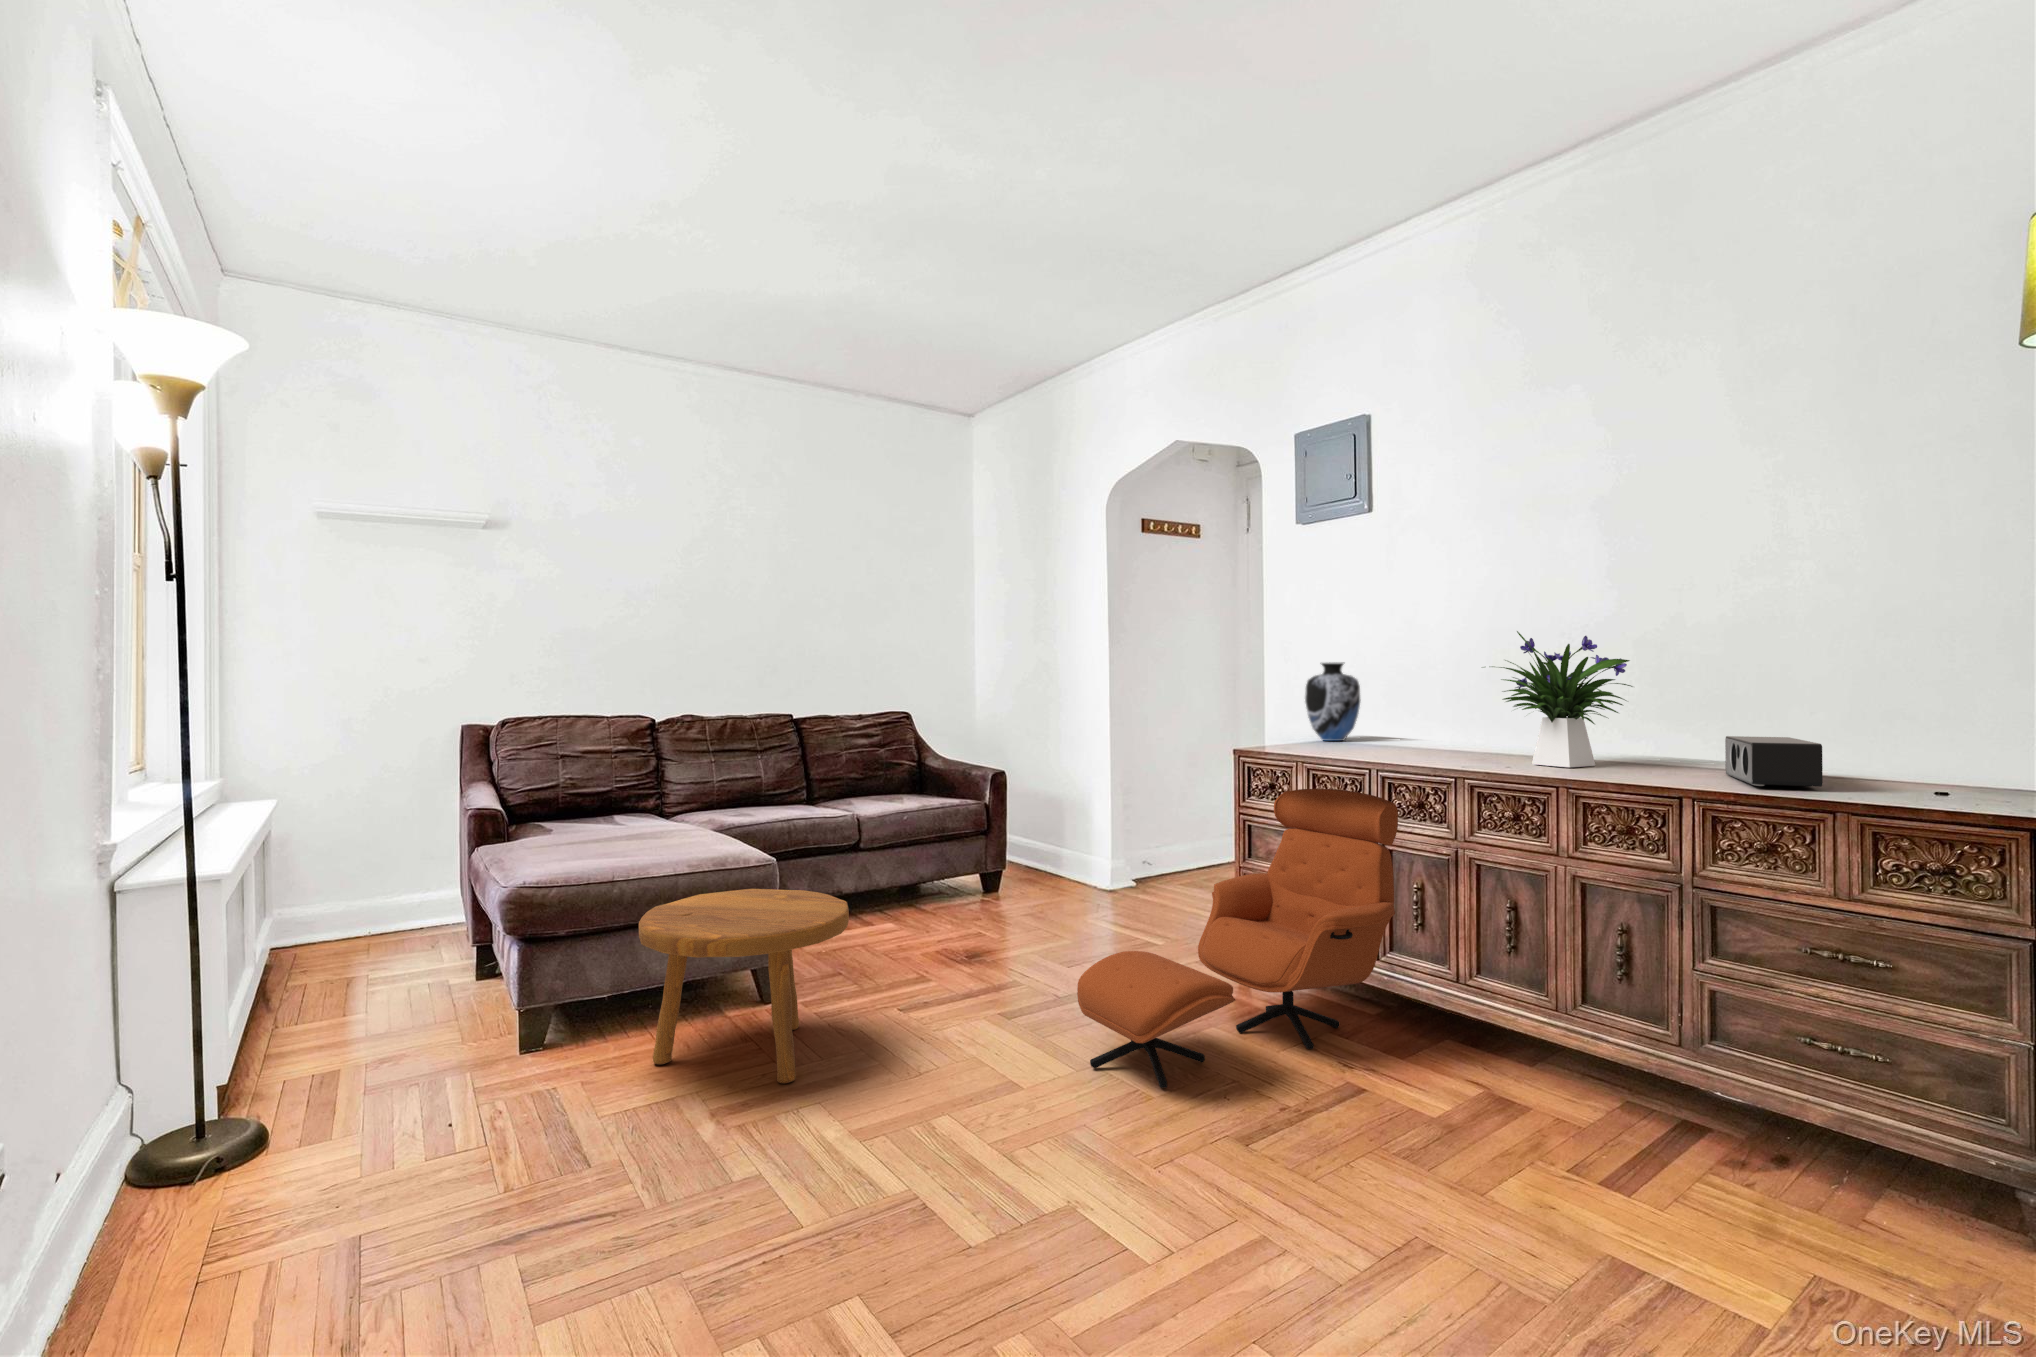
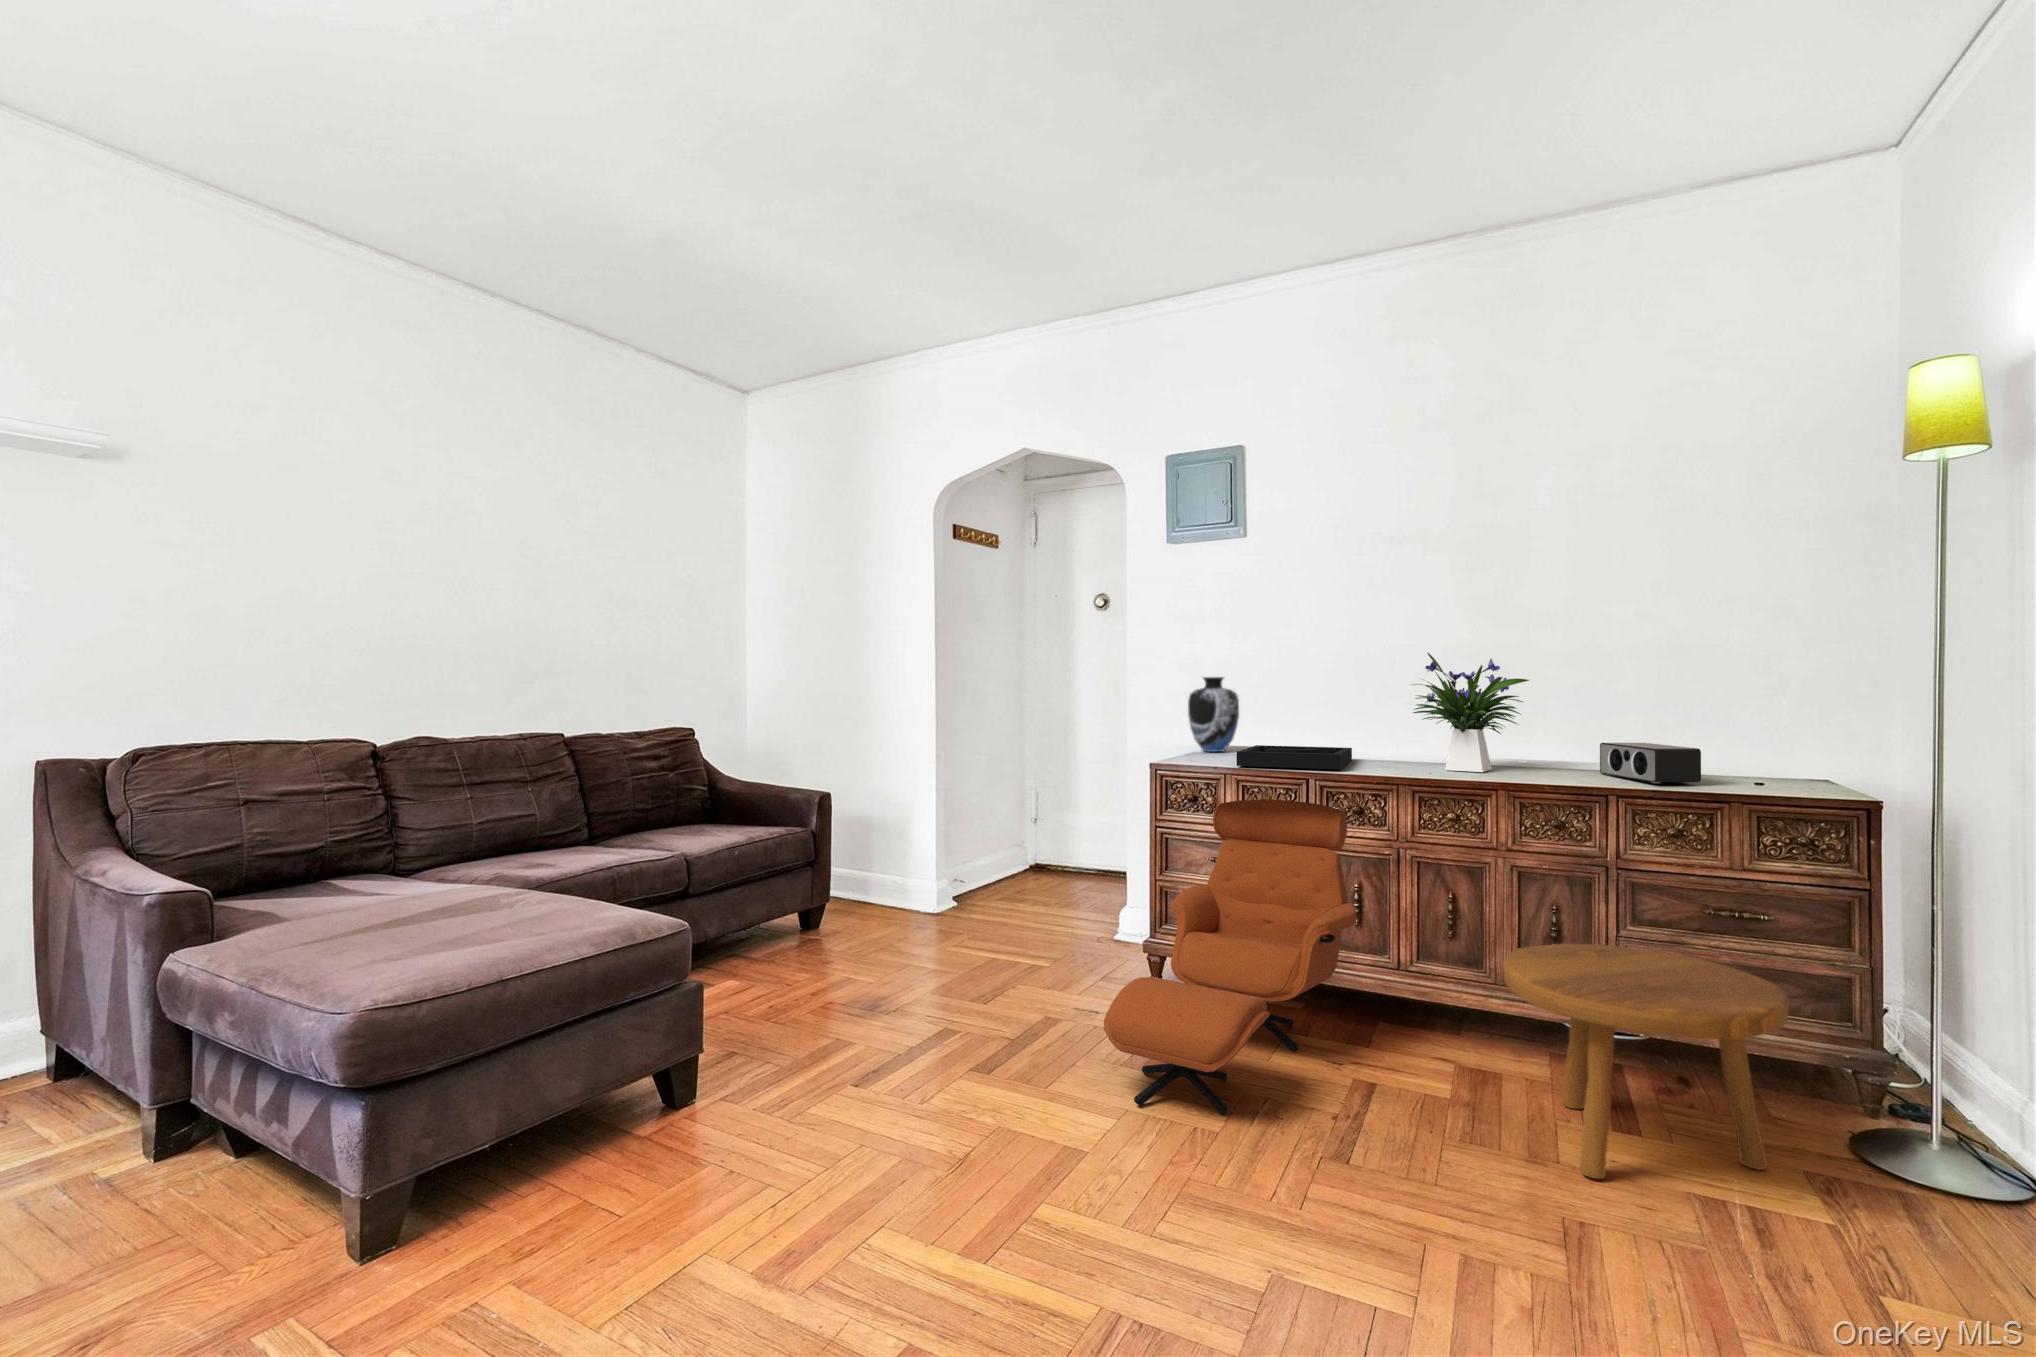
decorative tray: none [1306,734,1457,759] -> present [1237,745,1352,769]
footstool: present [639,889,849,1083] -> present [1503,944,1789,1179]

